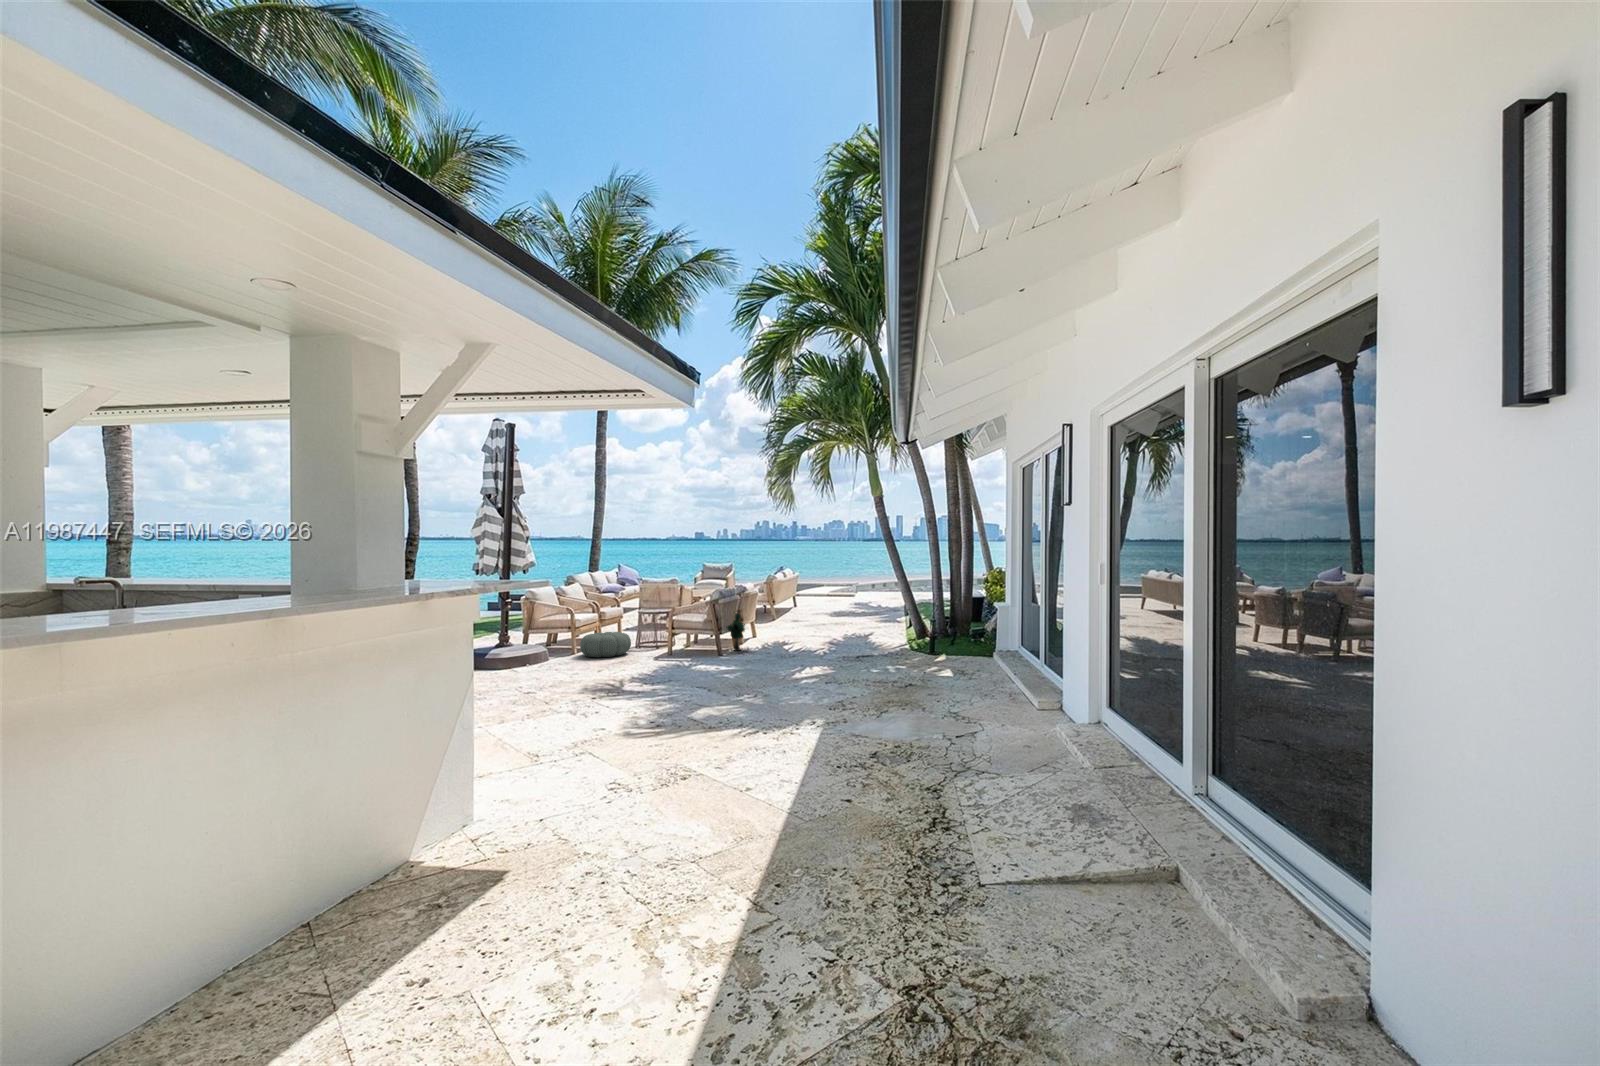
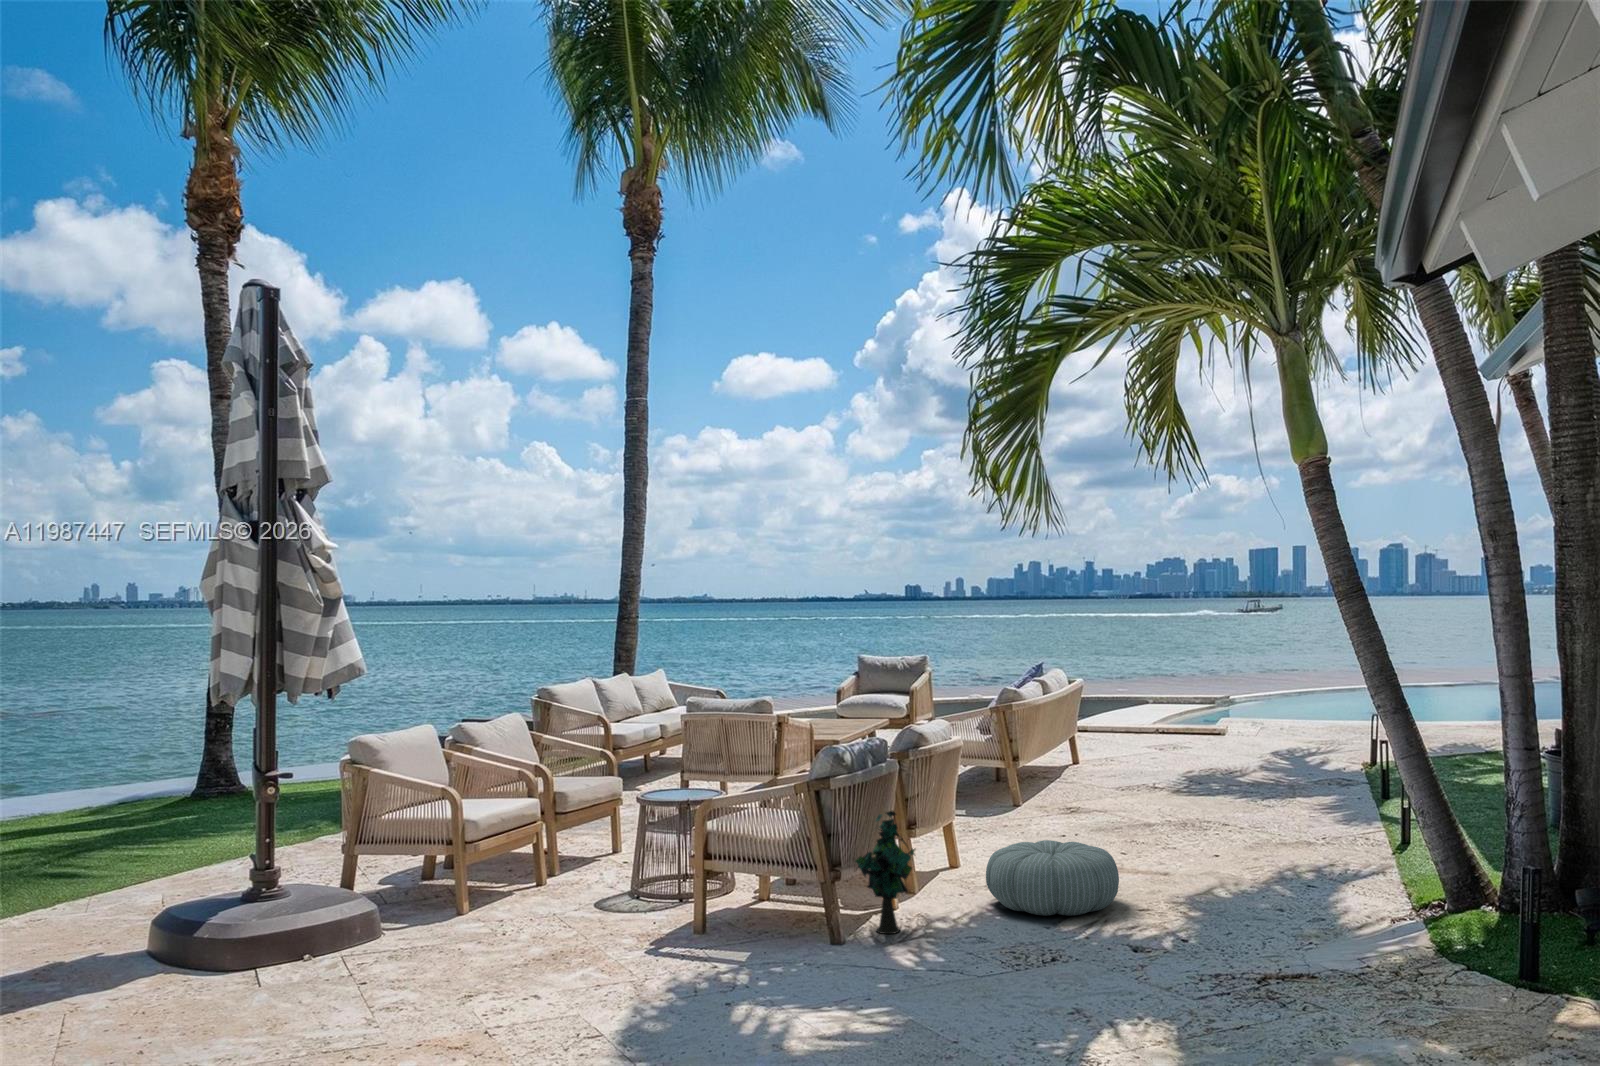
pouf: present [580,632,631,657] -> present [986,840,1119,916]

